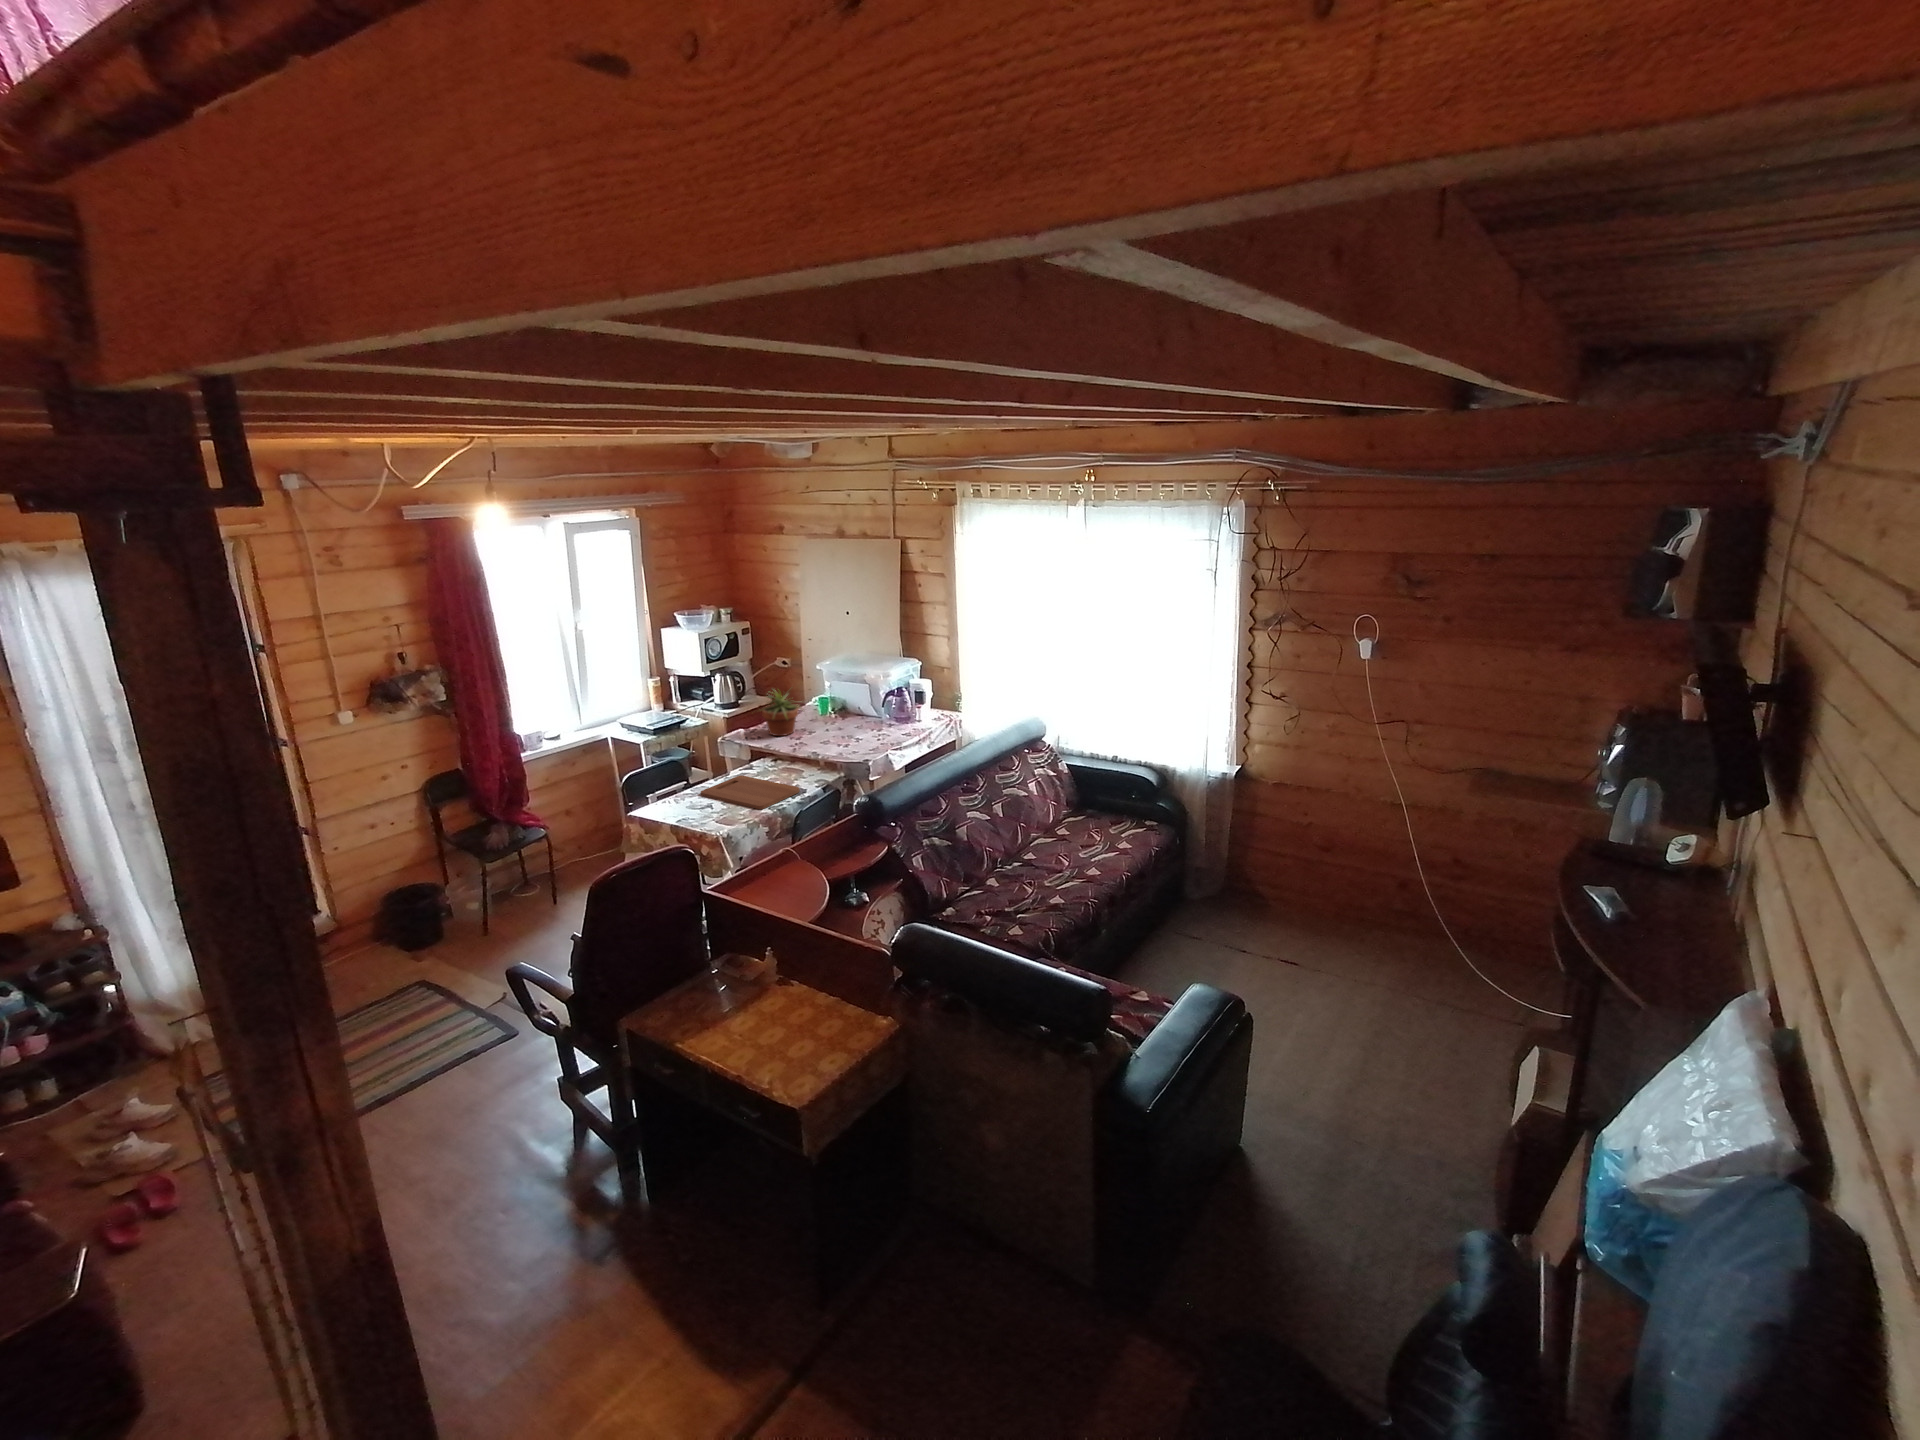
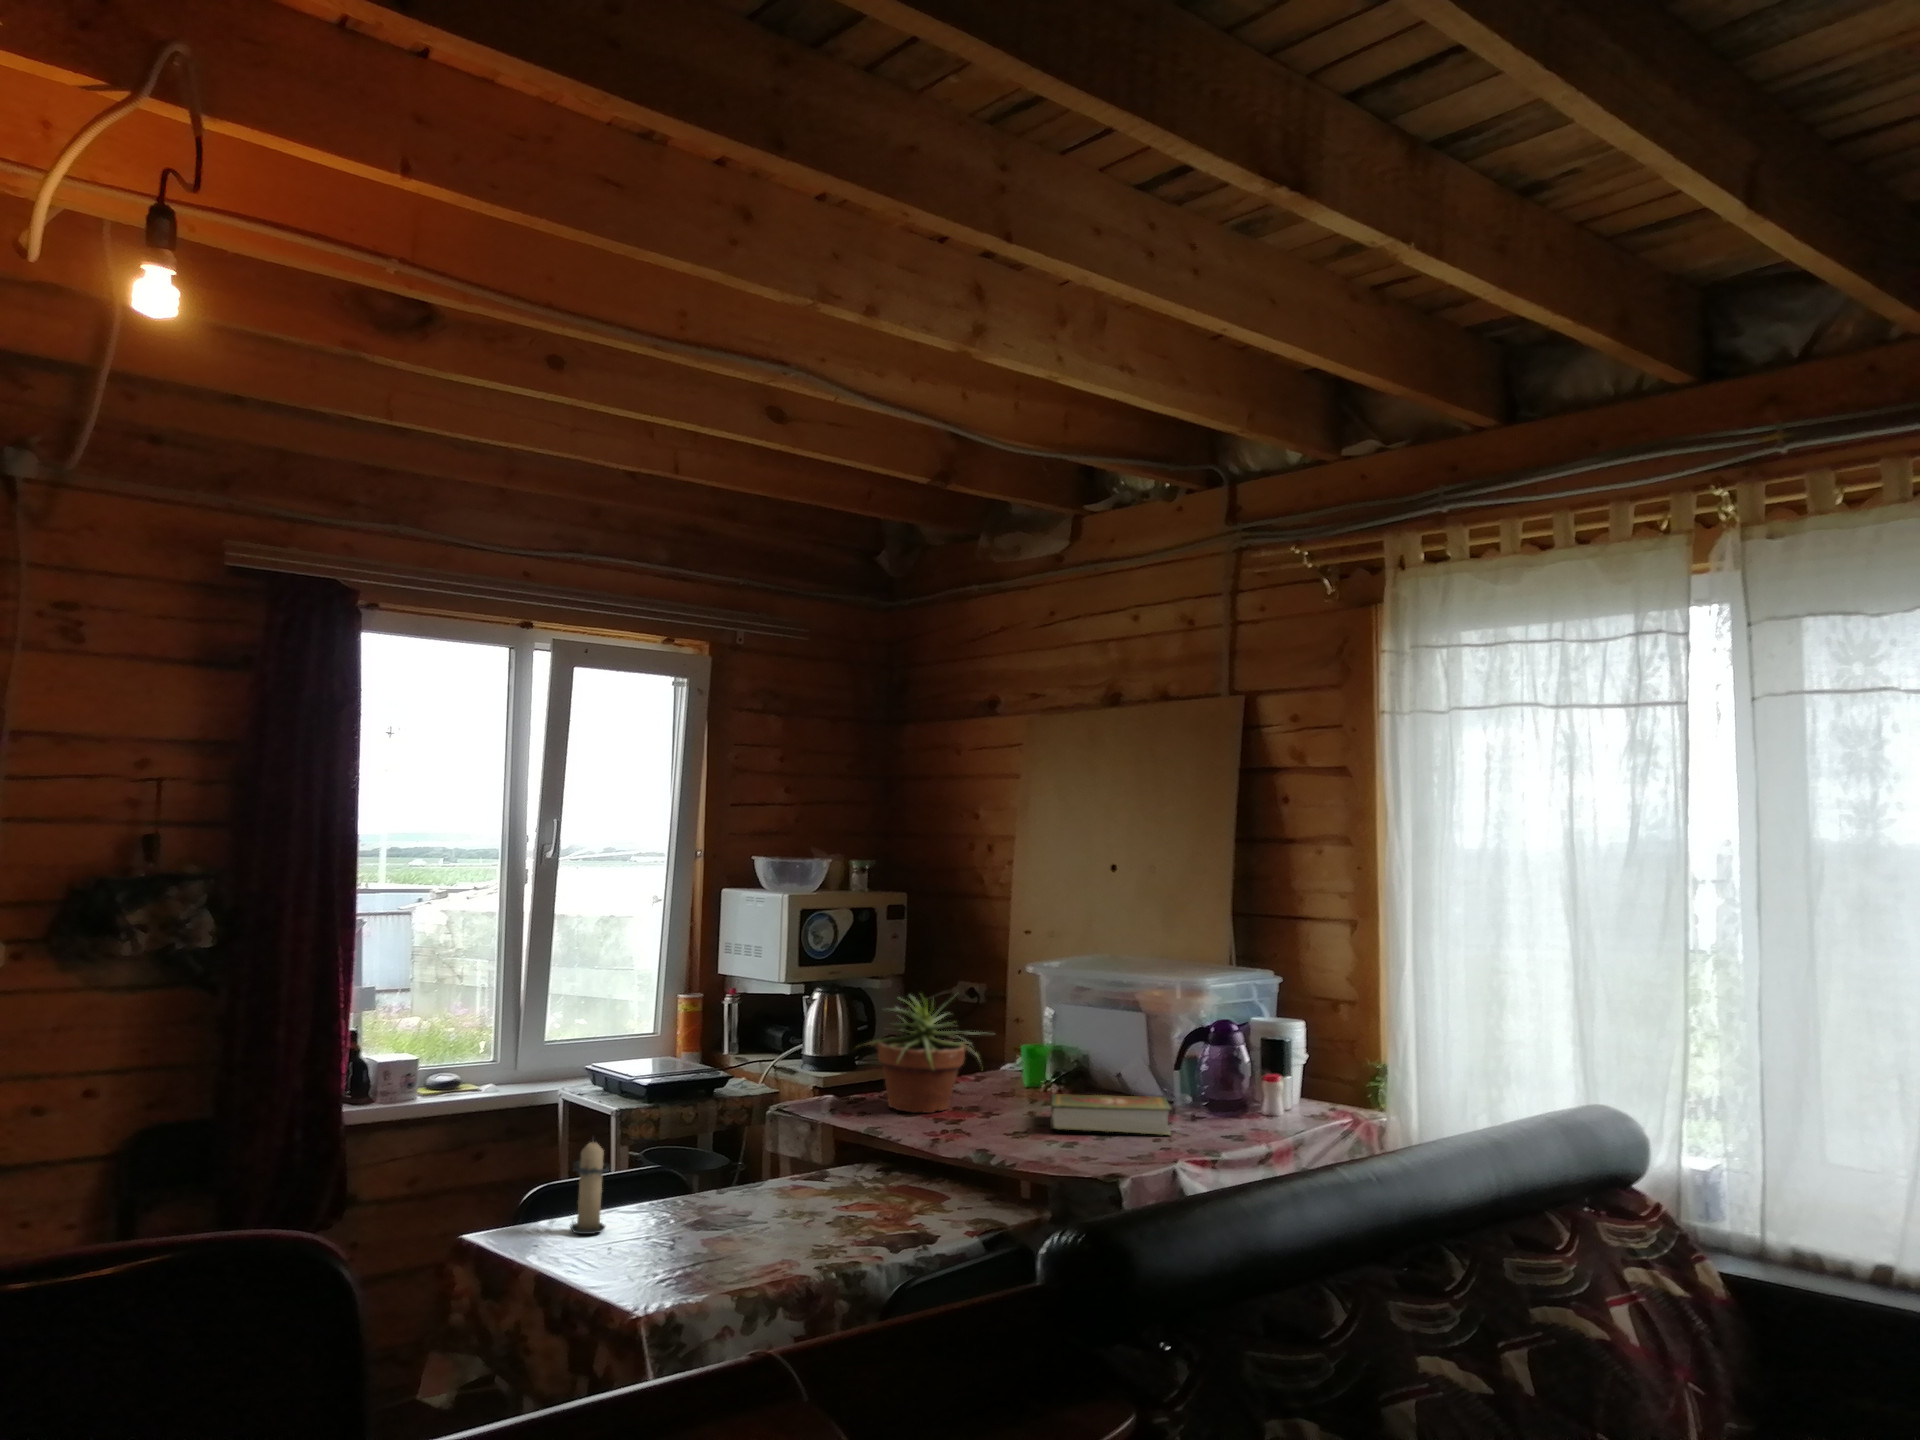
book: none [835,719,884,739] -> present [1050,1094,1171,1135]
candle: none [668,774,687,809] -> present [571,1141,610,1234]
cutting board: present [701,776,800,809] -> none [663,1184,919,1266]

